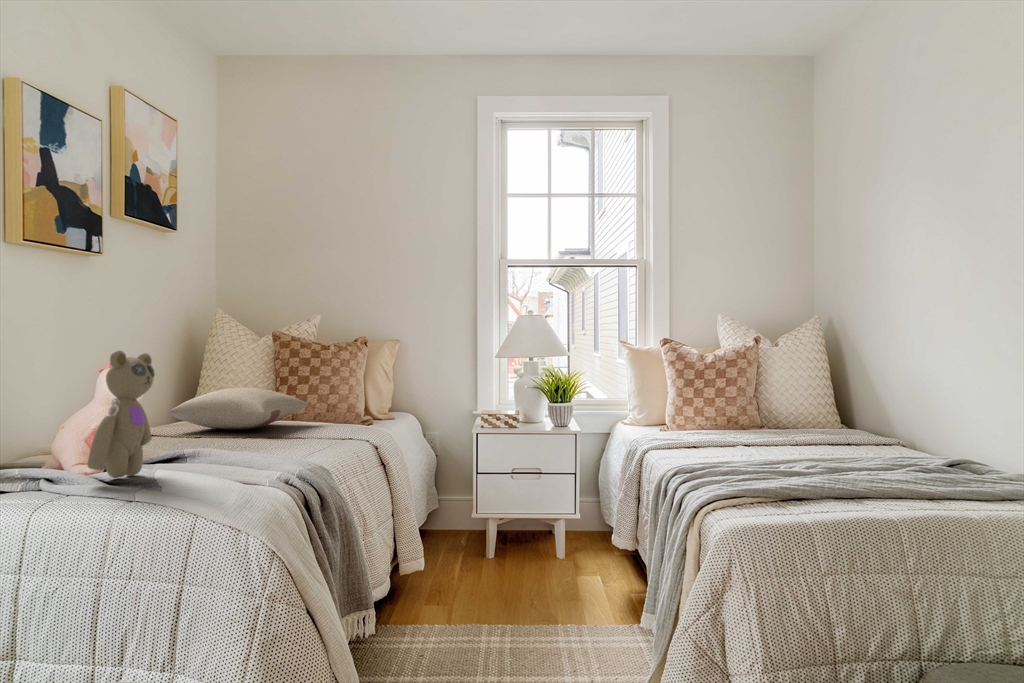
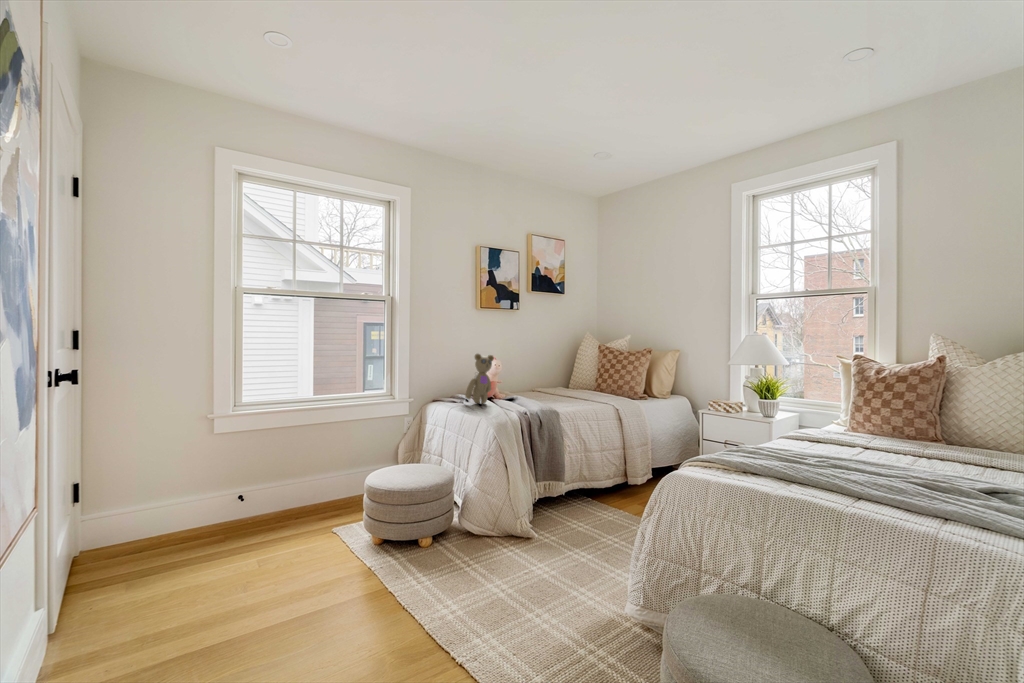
pillow: present [169,388,308,430] -> none [537,375,605,395]

